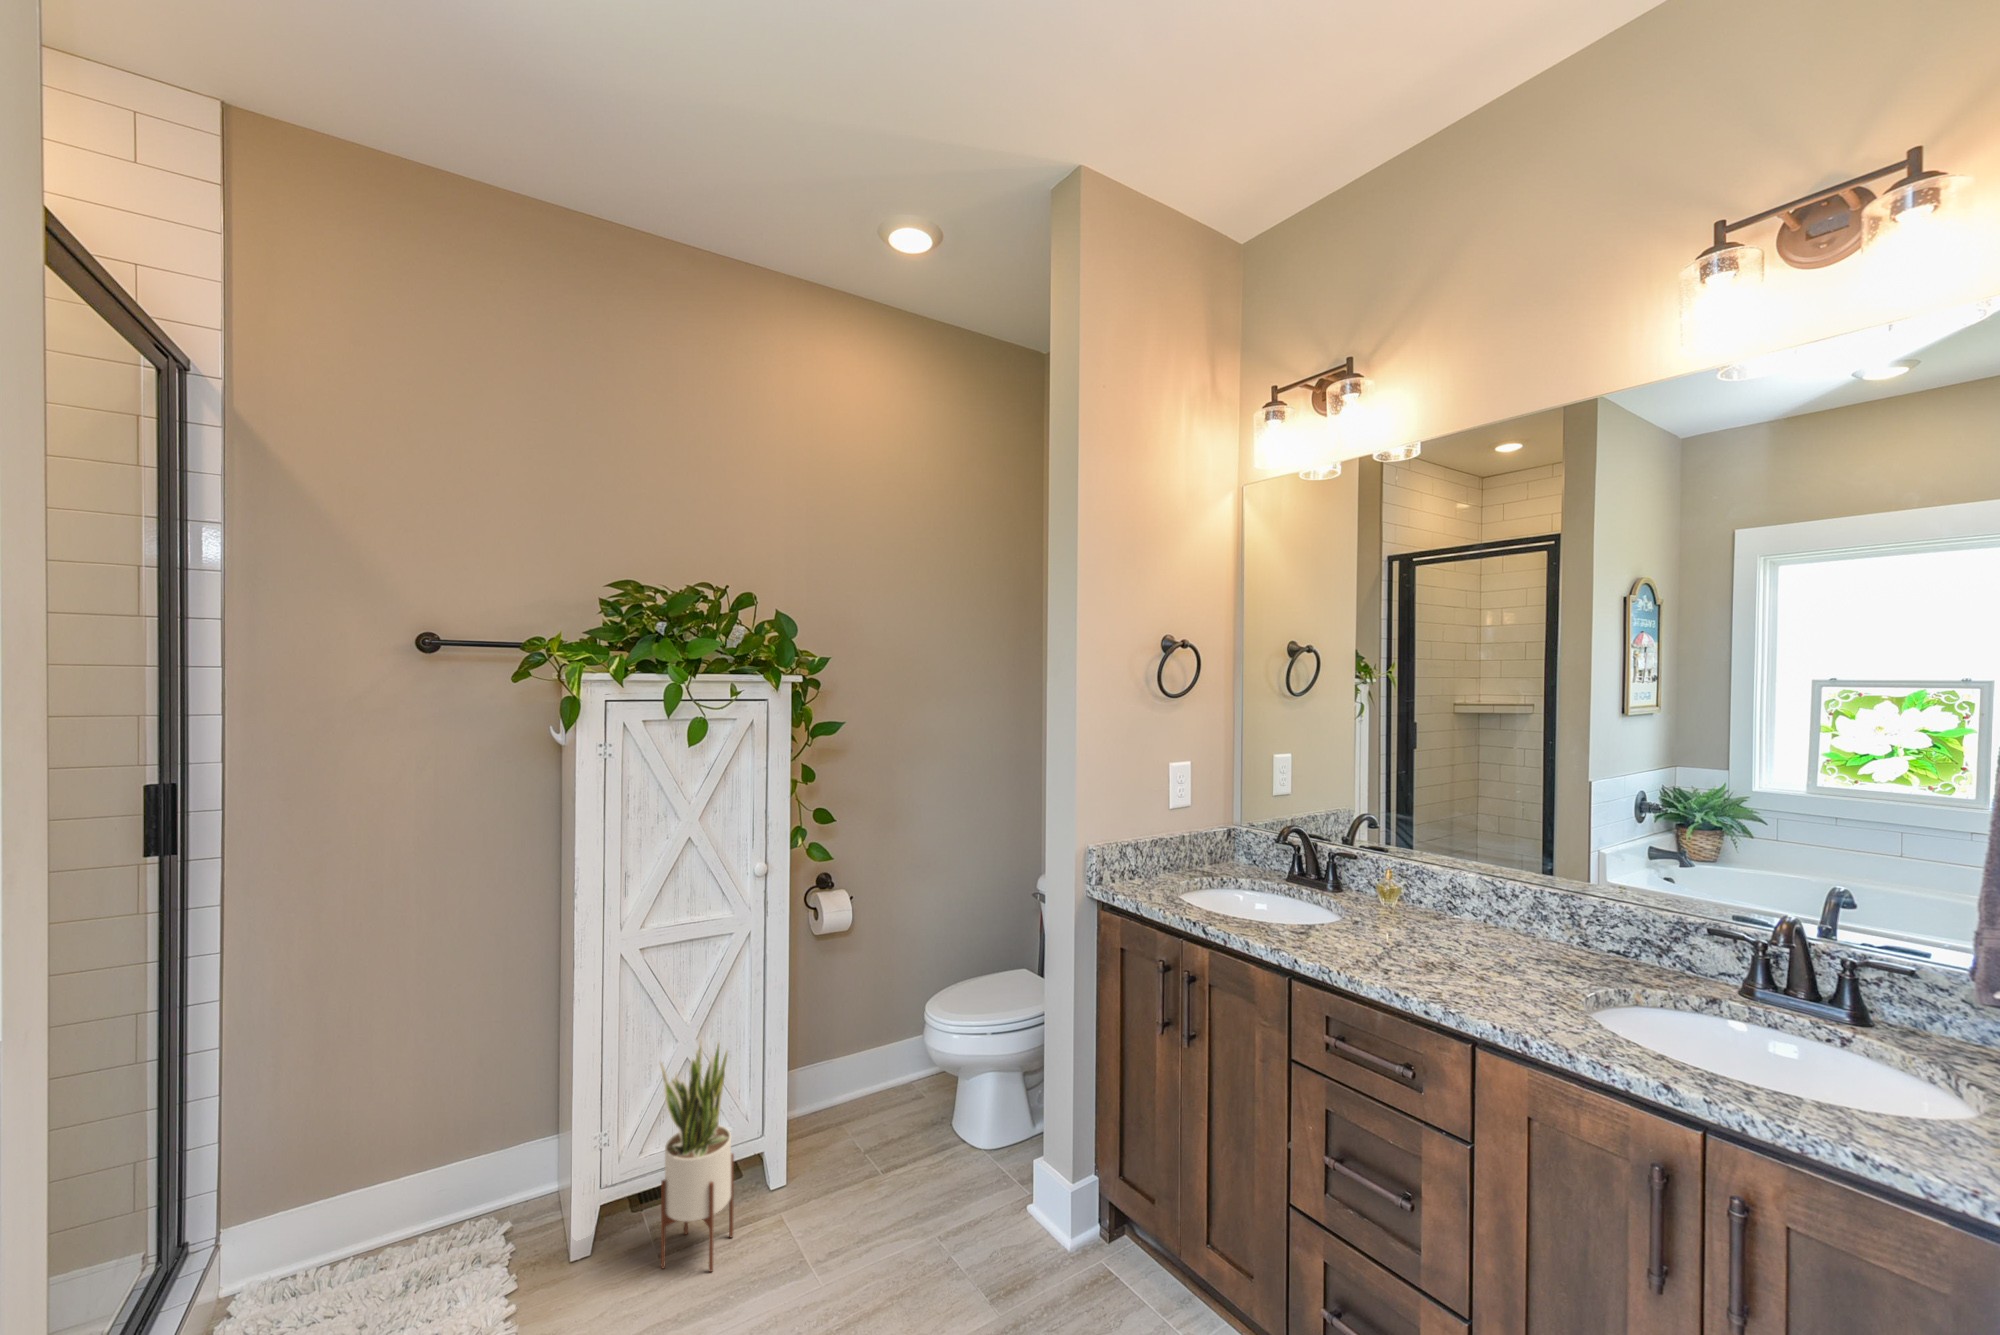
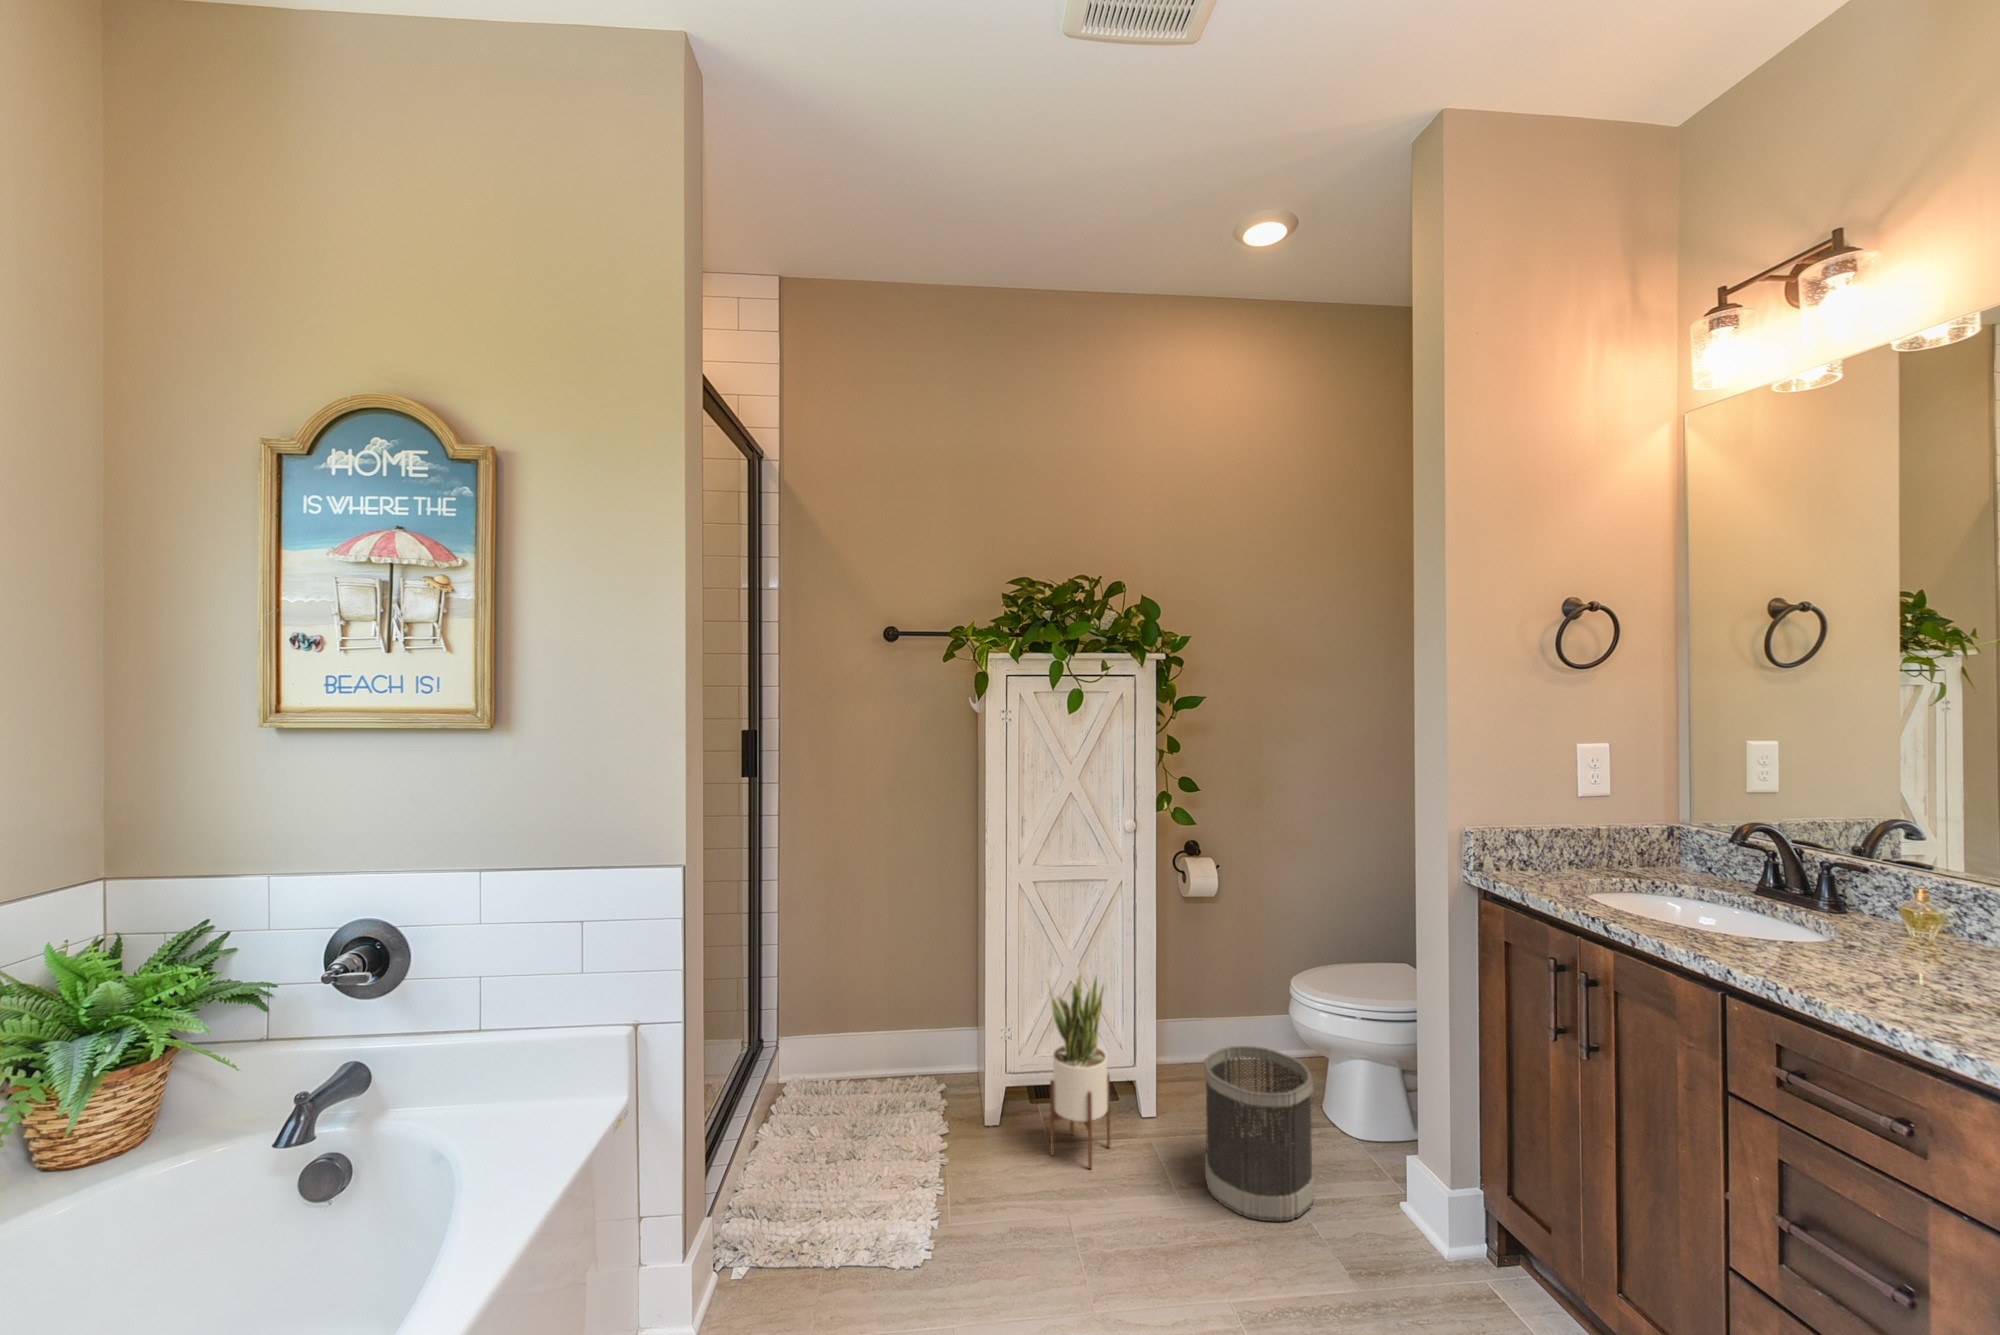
wastebasket: none [841,1084,950,1274] -> present [1204,1046,1314,1221]

